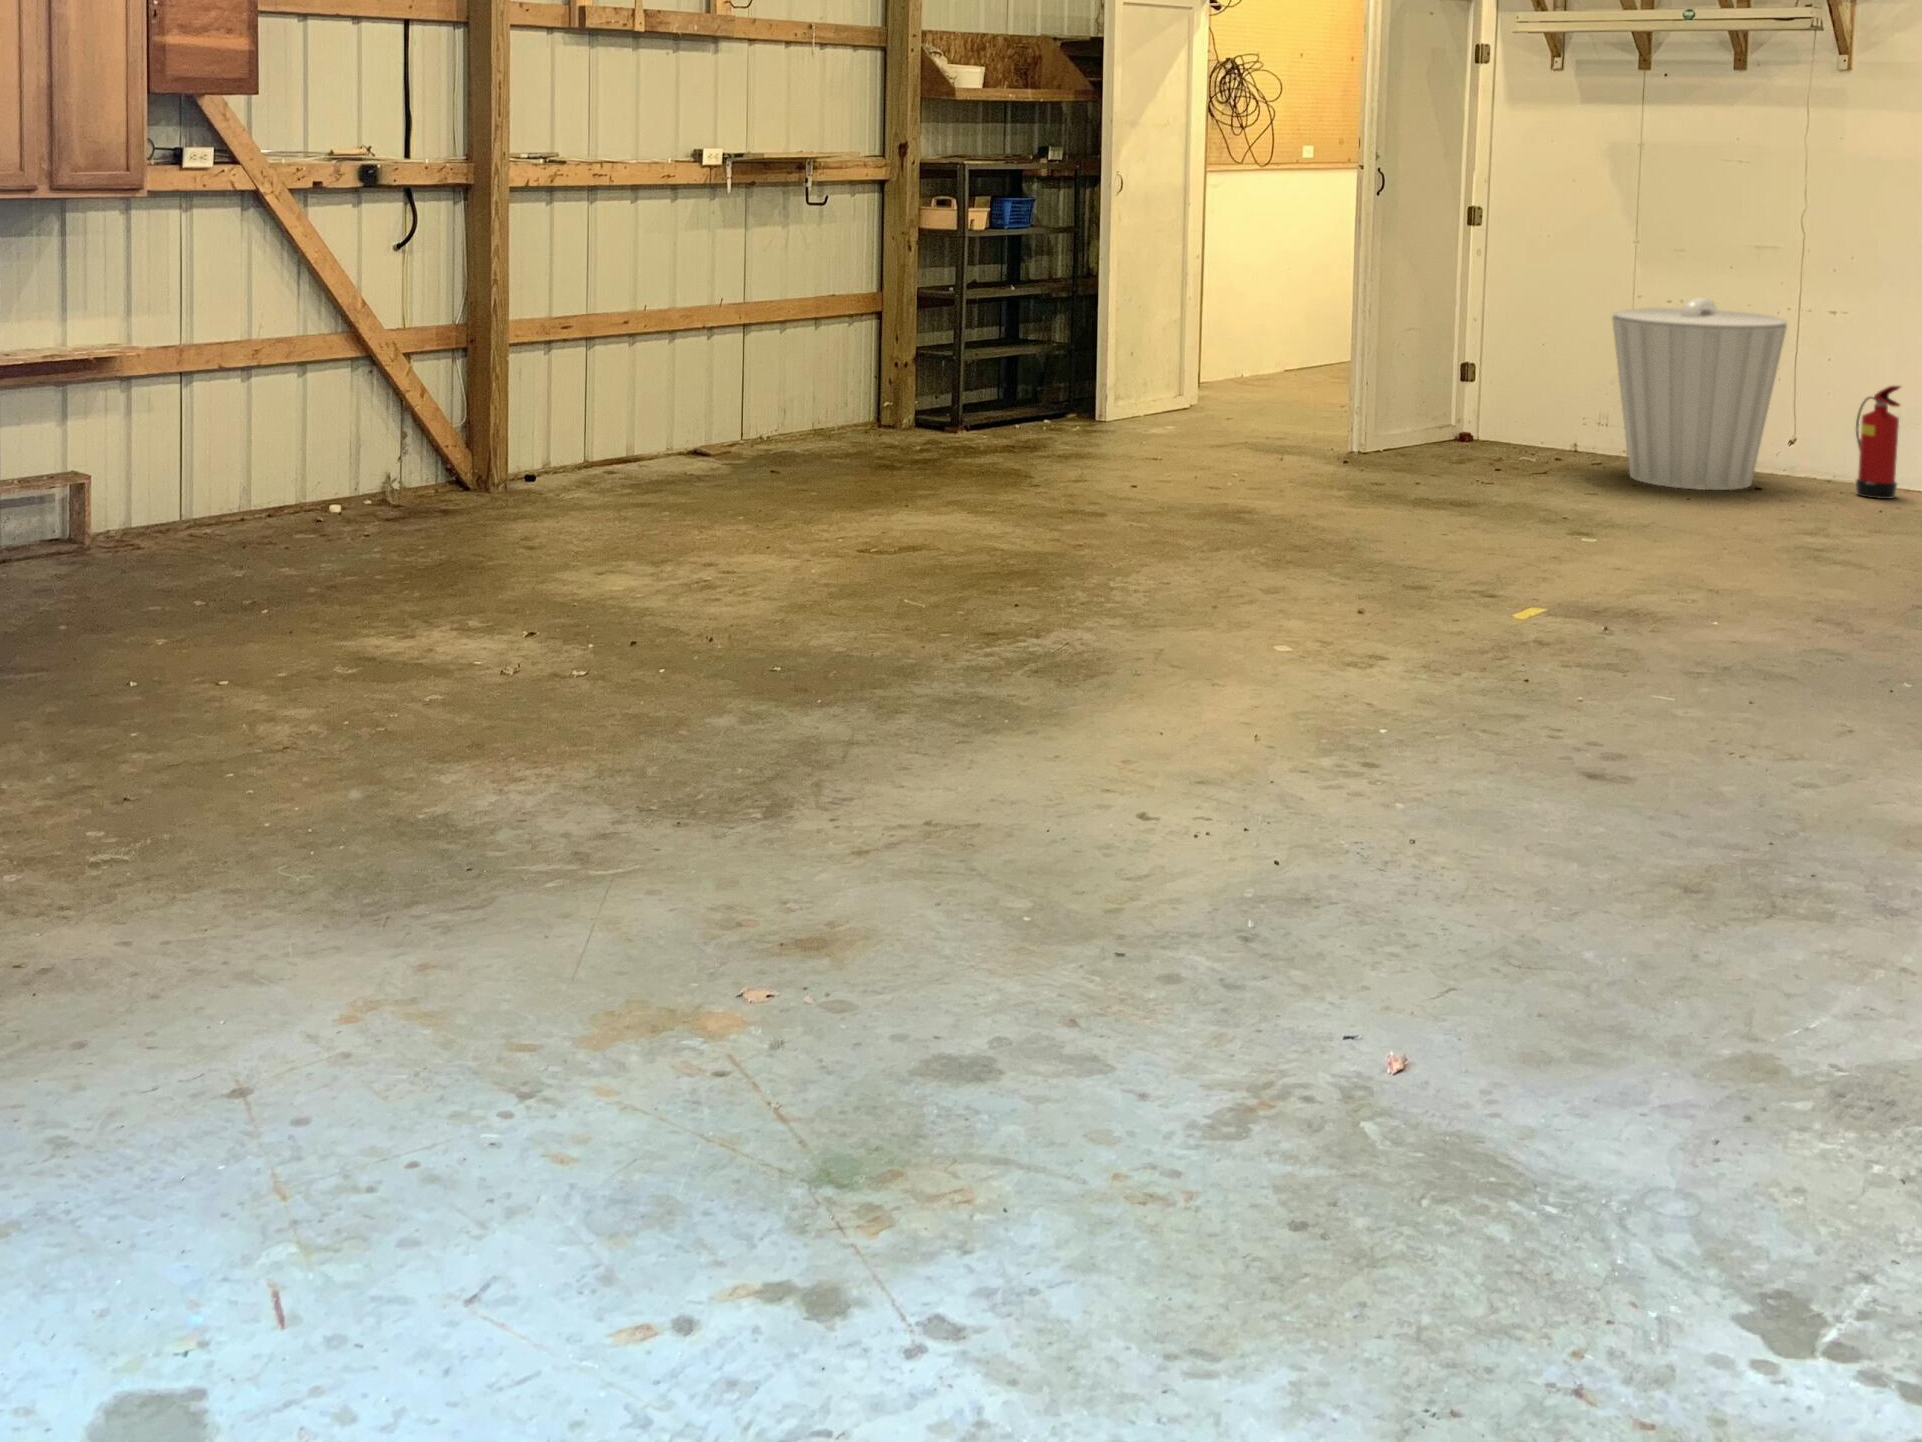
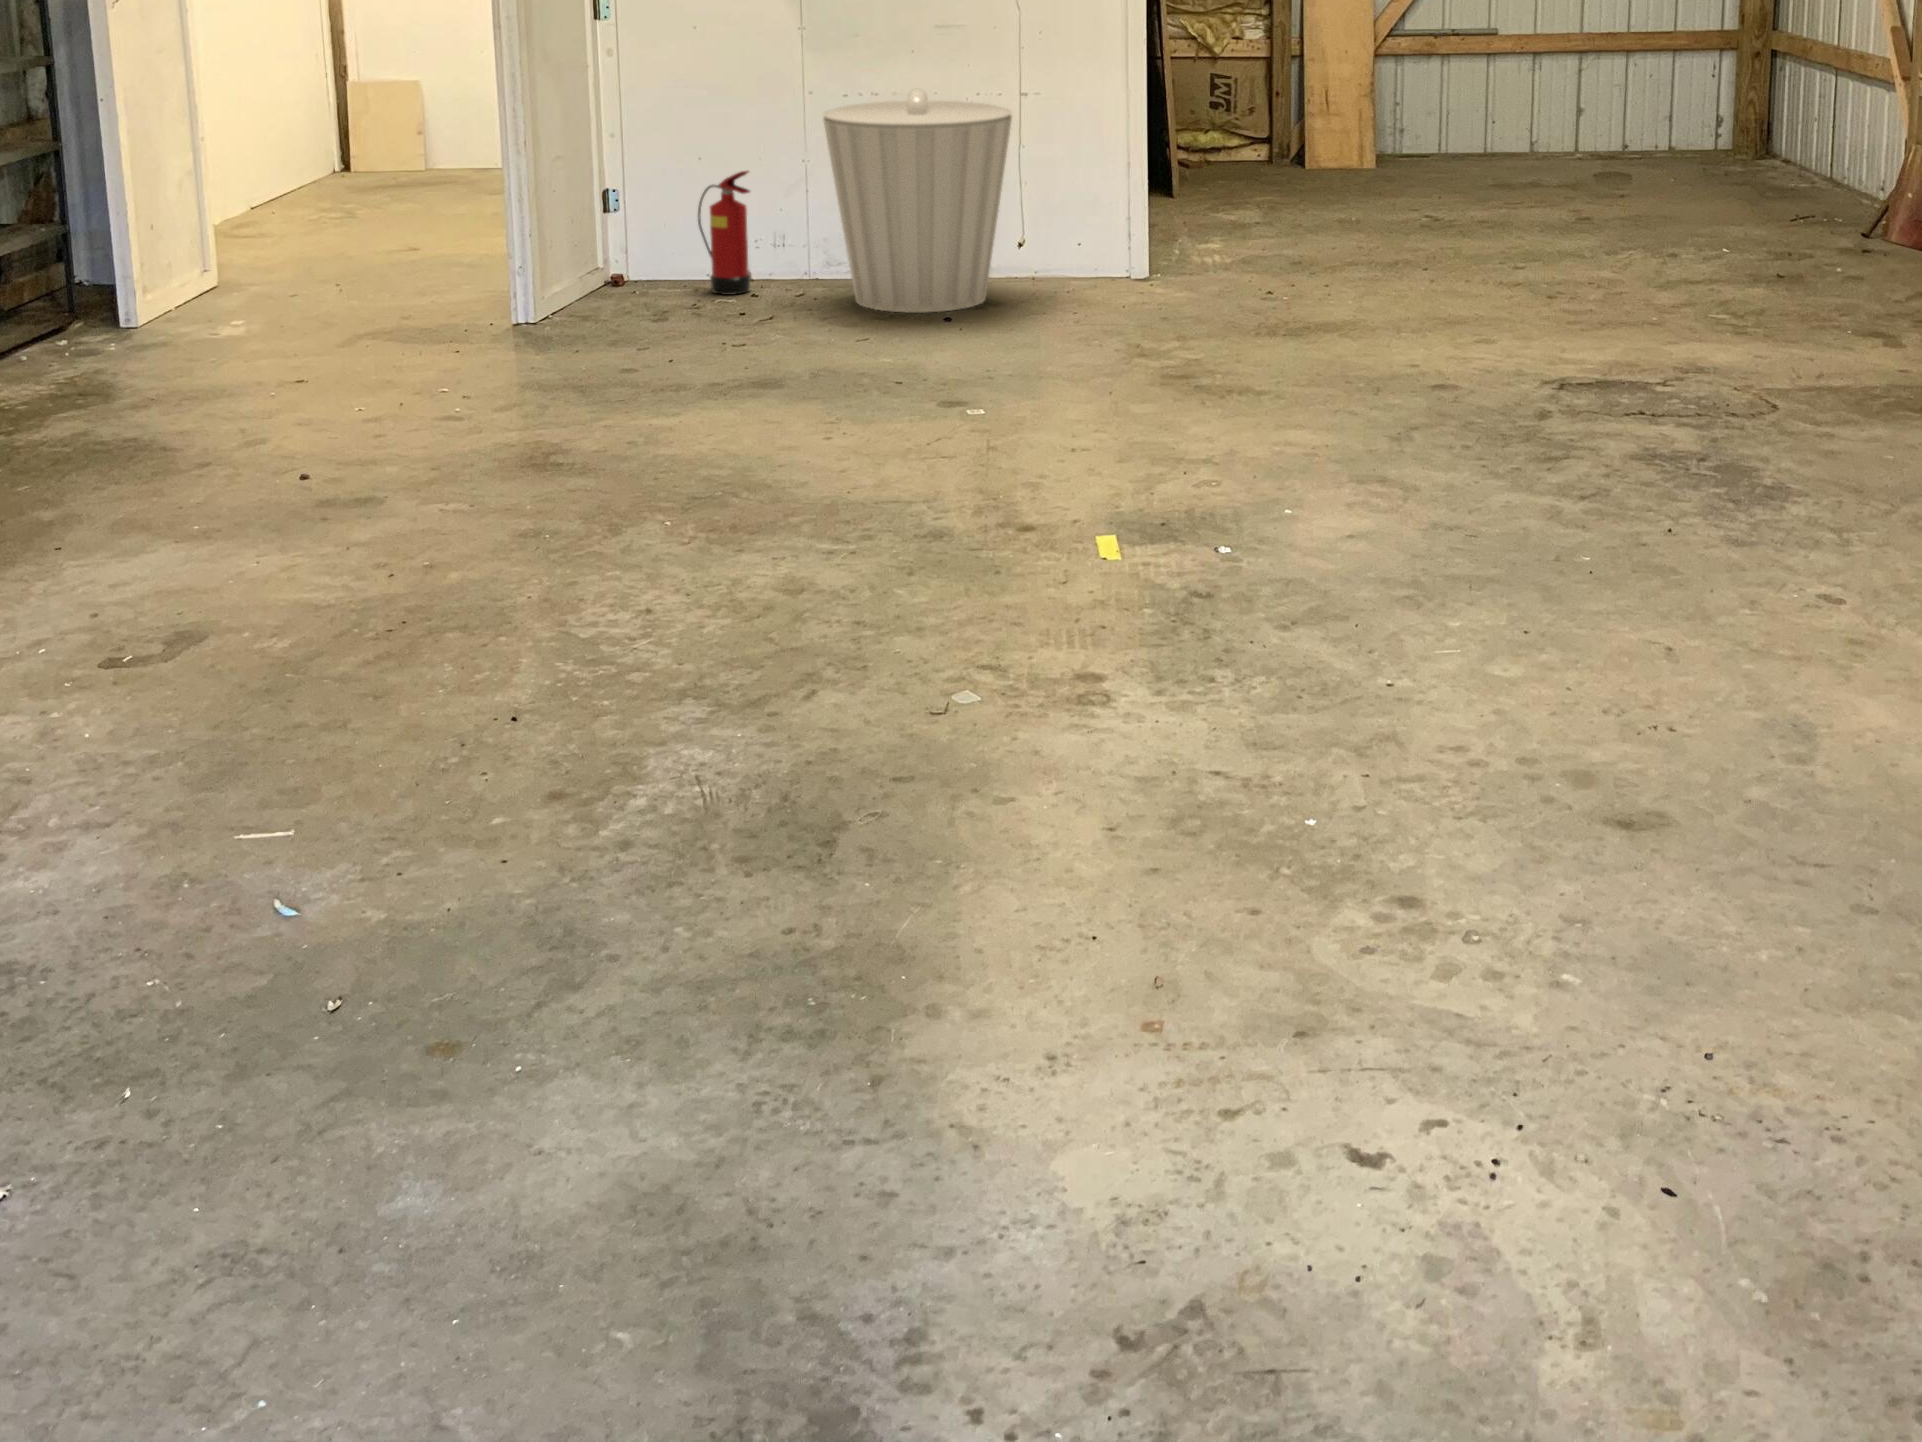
fire extinguisher: present [1856,386,1900,499] -> present [698,171,751,295]

